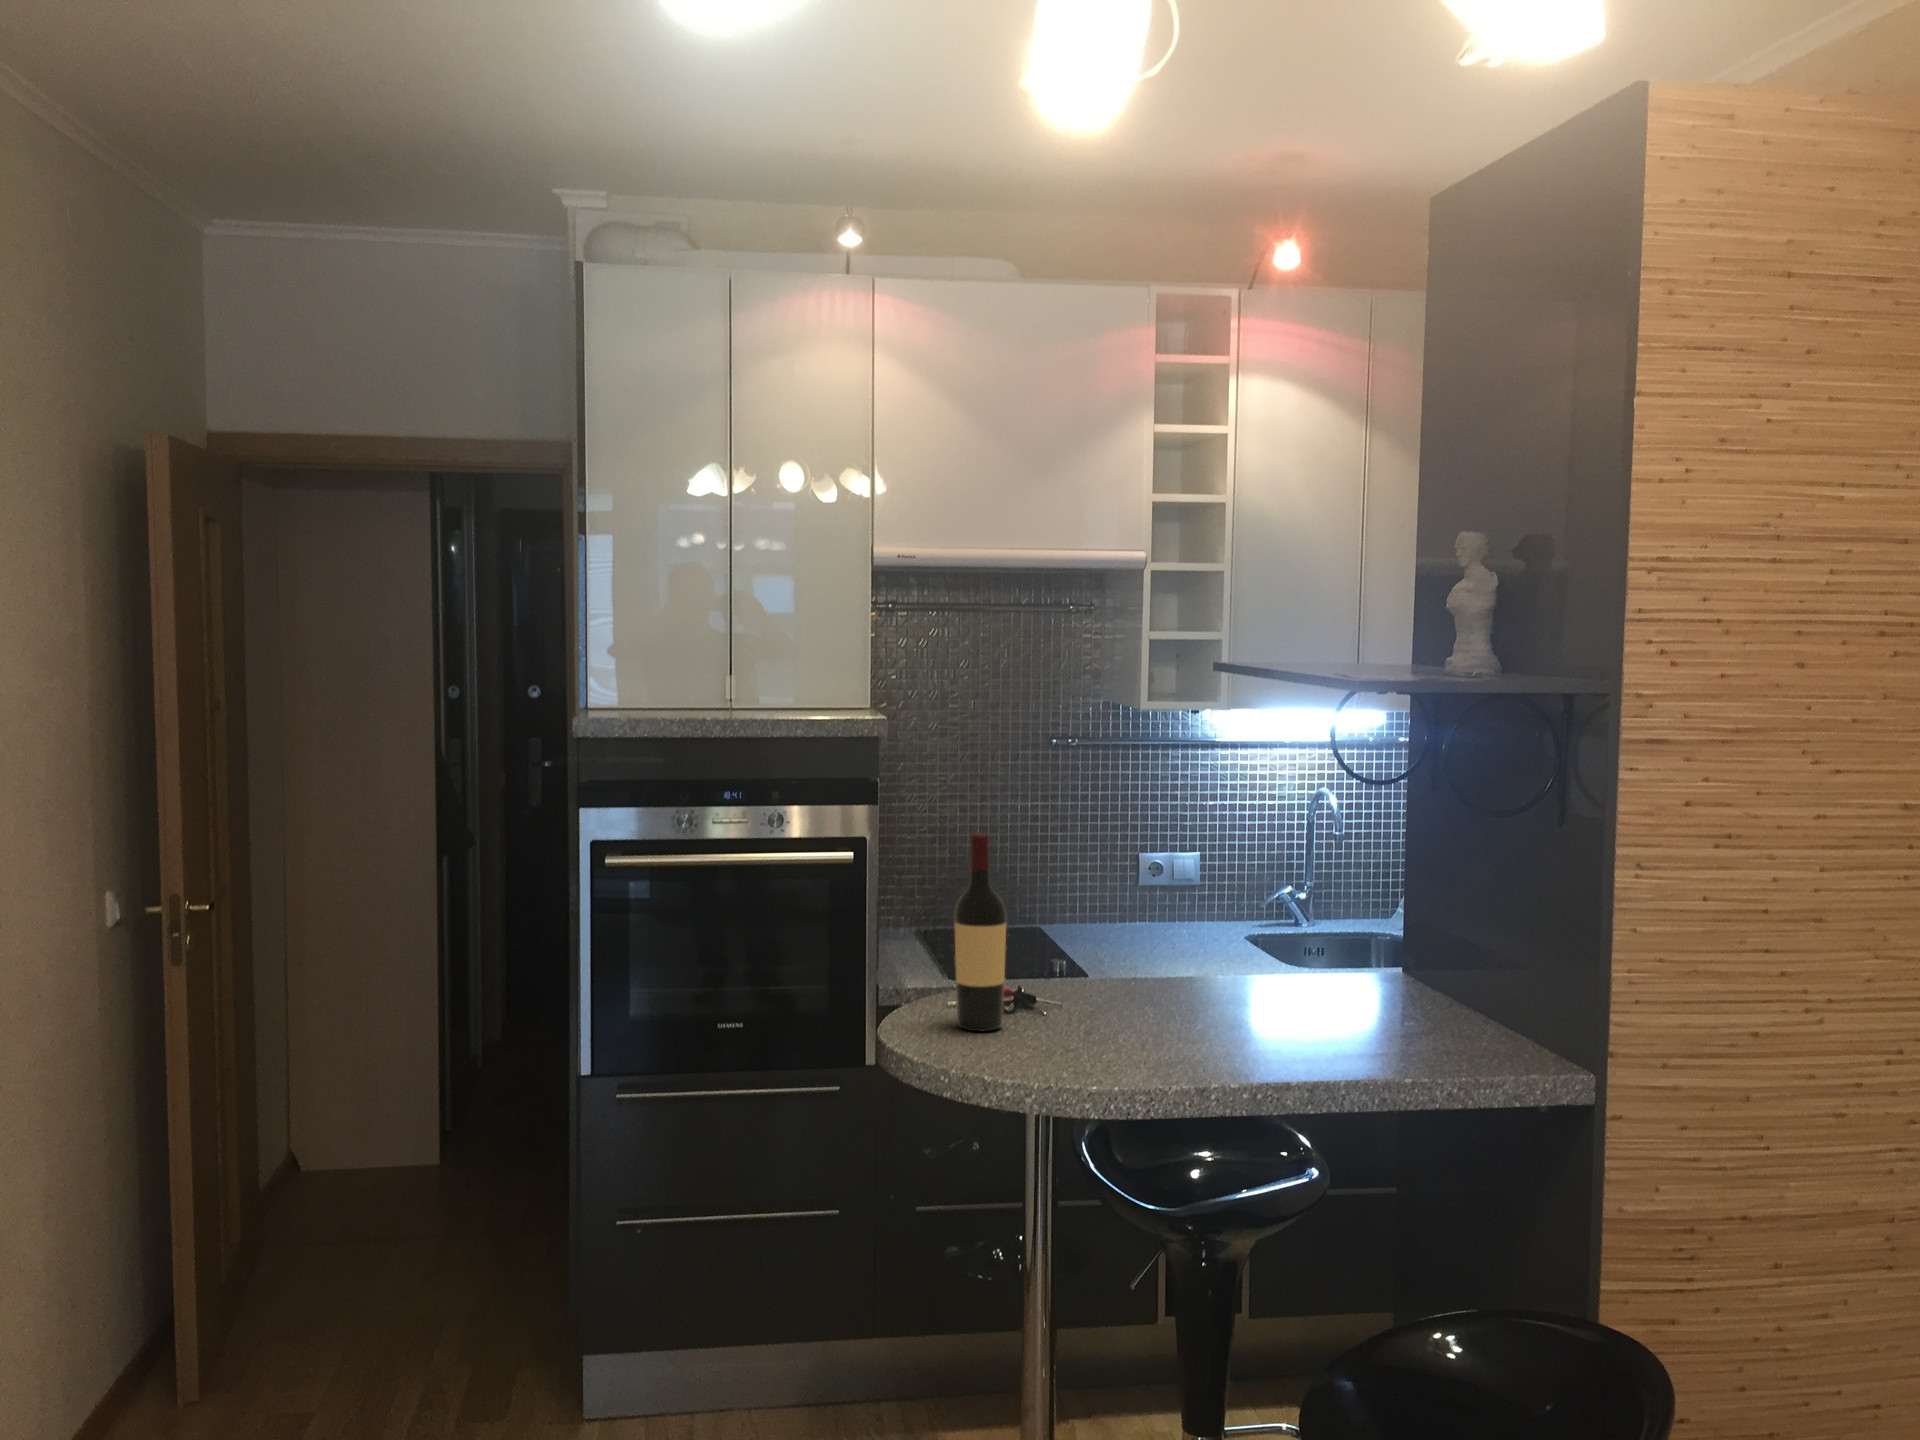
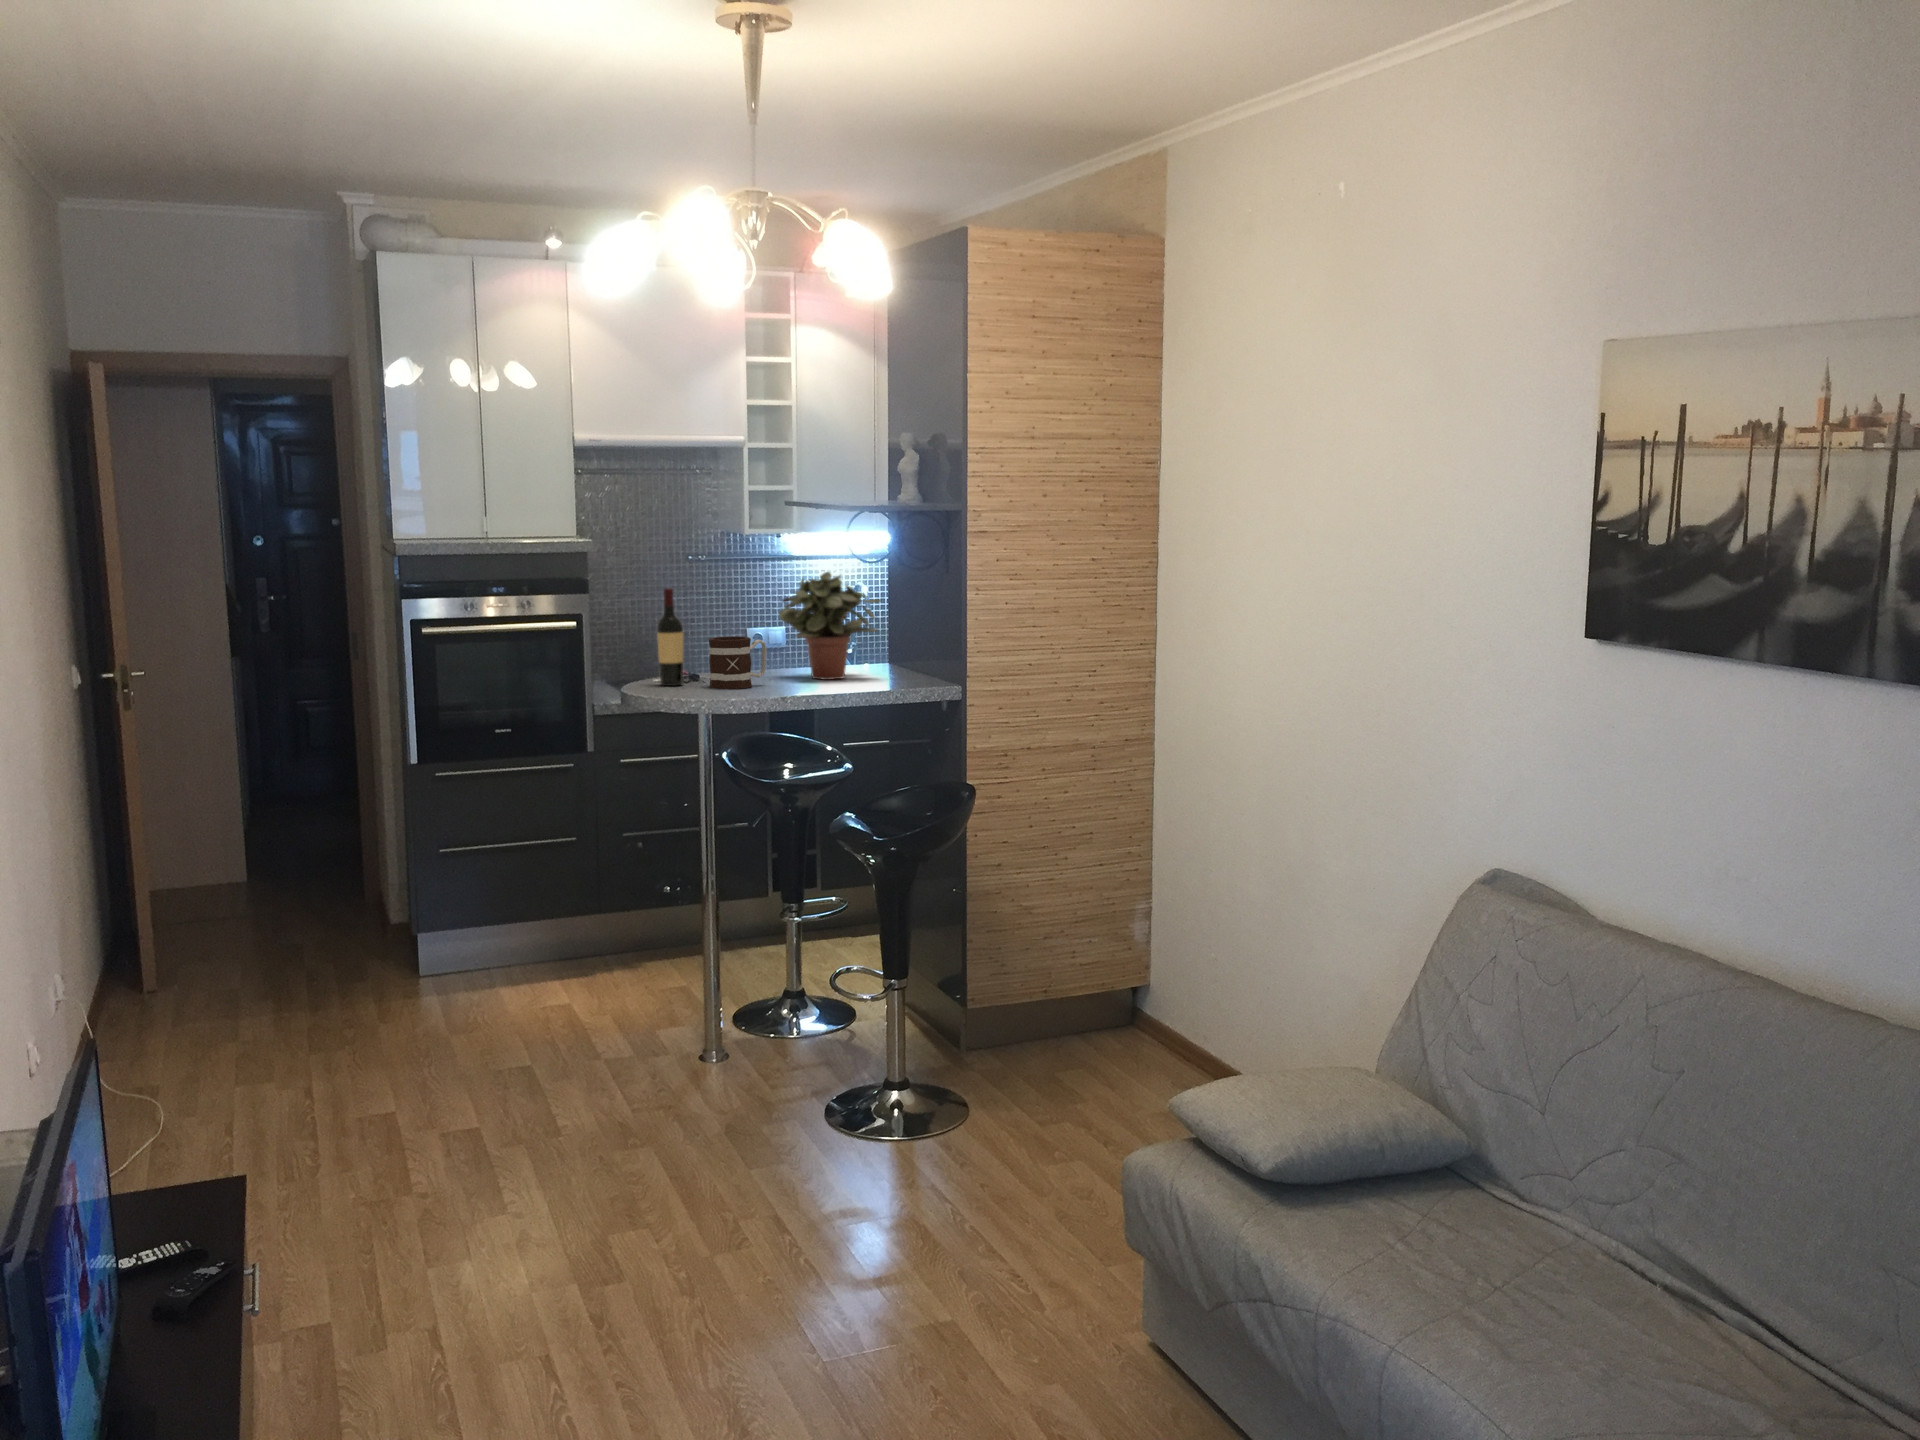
potted plant: none [1199,804,1406,1017] -> present [779,572,881,680]
mug: none [1054,934,1174,1053] -> present [709,637,767,689]

